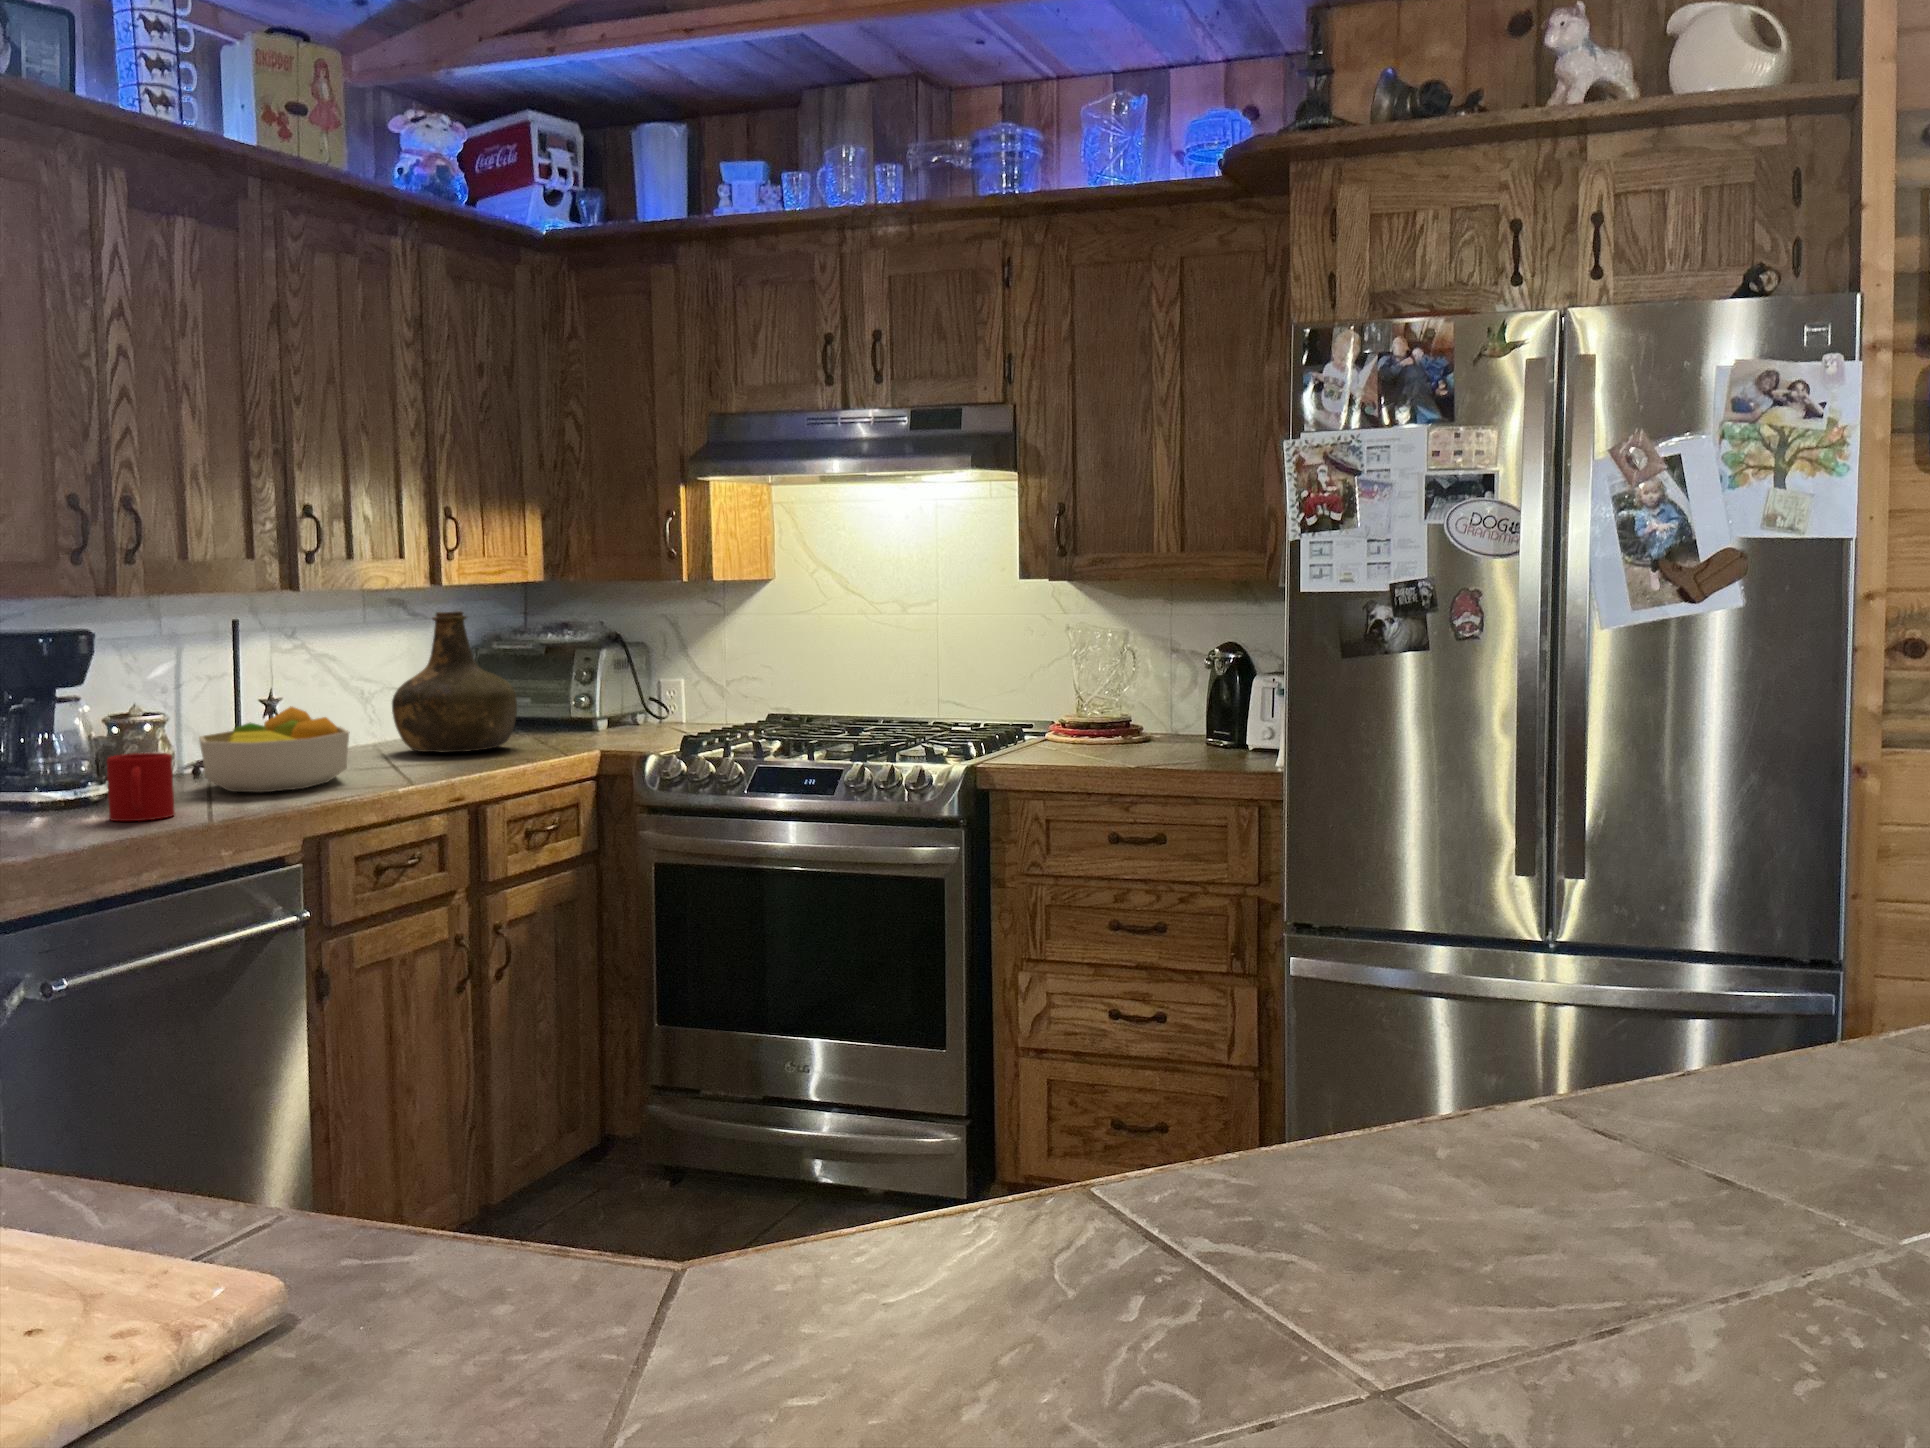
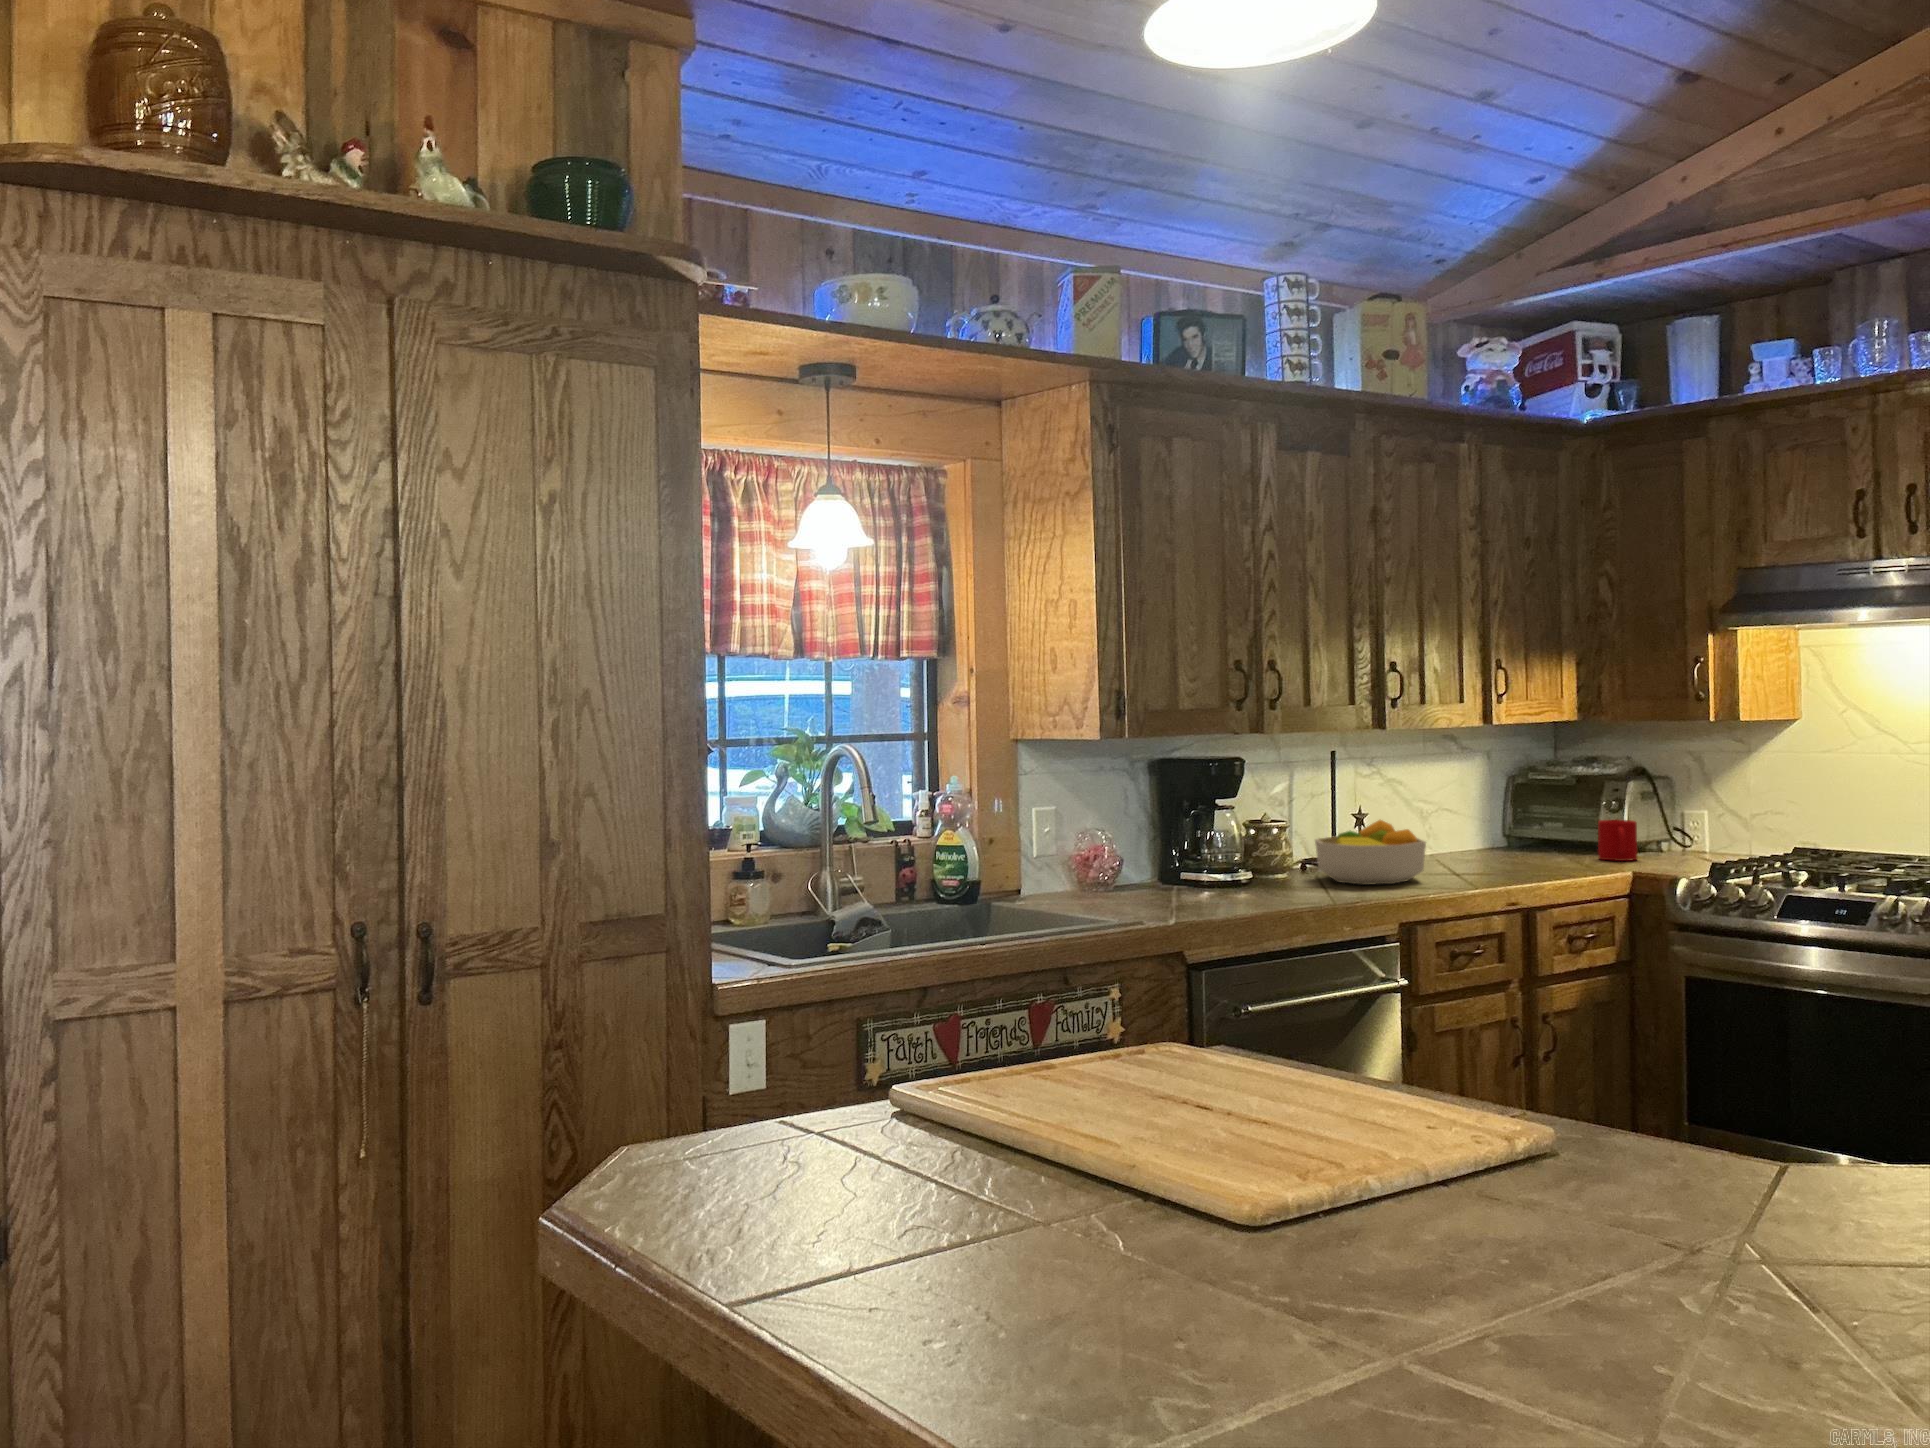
bottle: present [392,611,517,752] -> none [1451,747,1556,864]
mug: present [107,753,174,821] -> present [1598,820,1637,861]

